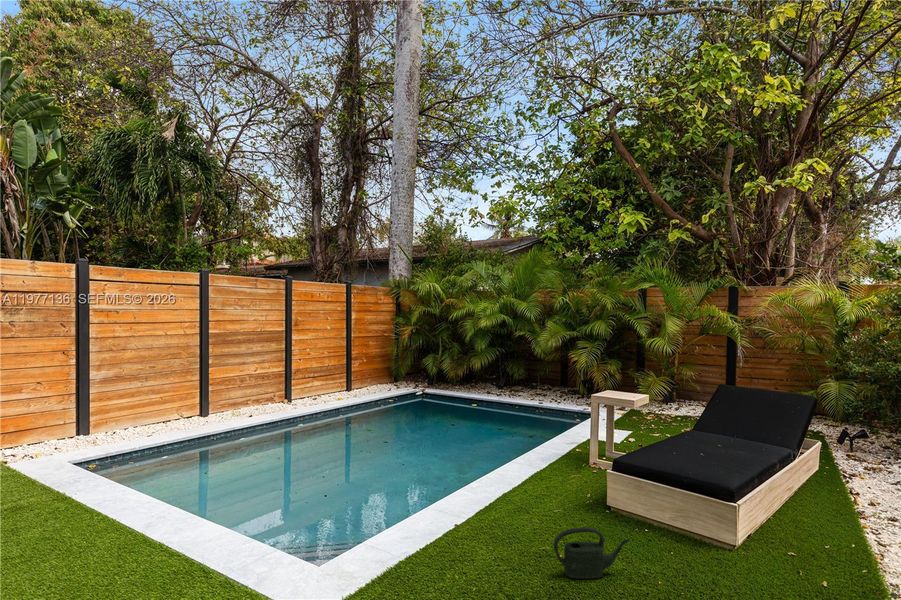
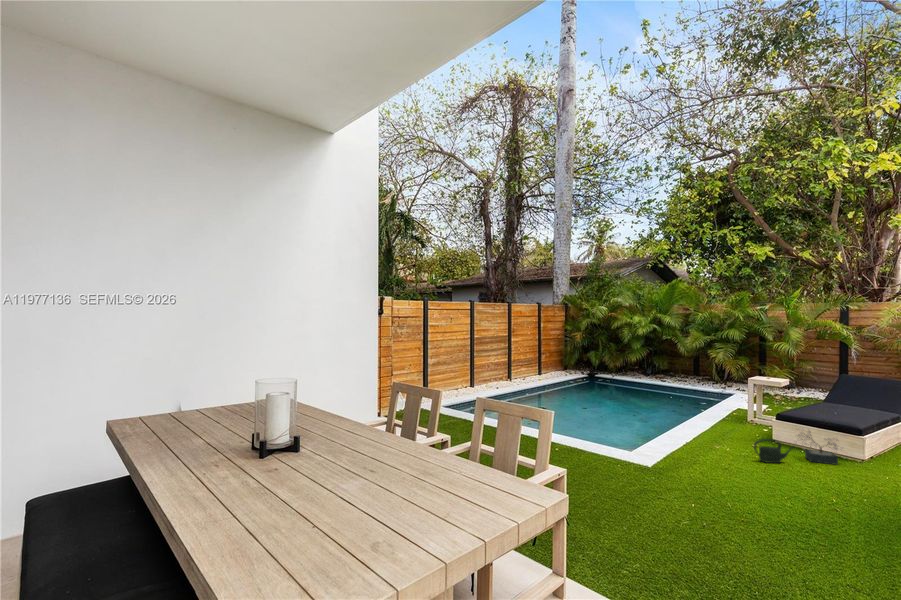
decorative plant: none [634,495,715,572] -> present [796,428,842,465]

